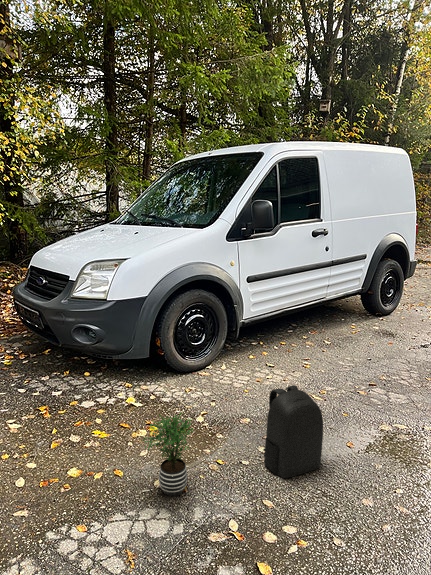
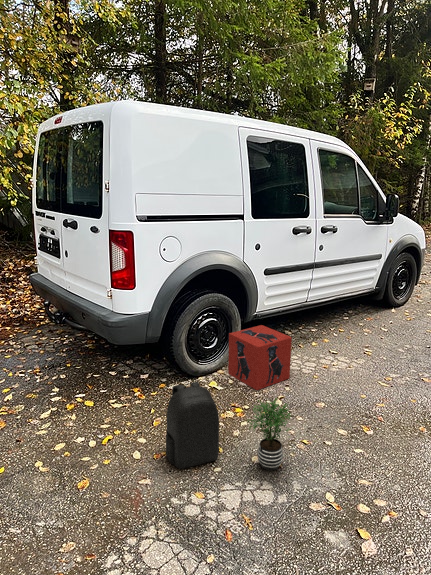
storage box: none [151,336,218,406] -> present [228,325,292,390]
backpack: present [264,385,323,478] -> present [166,382,219,469]

